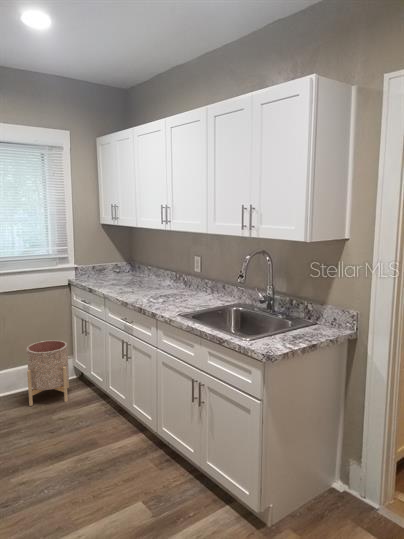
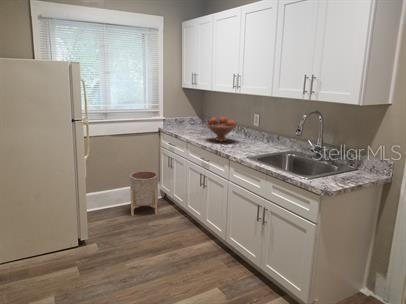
fruit bowl: none [128,261,170,295] -> present [206,117,237,142]

